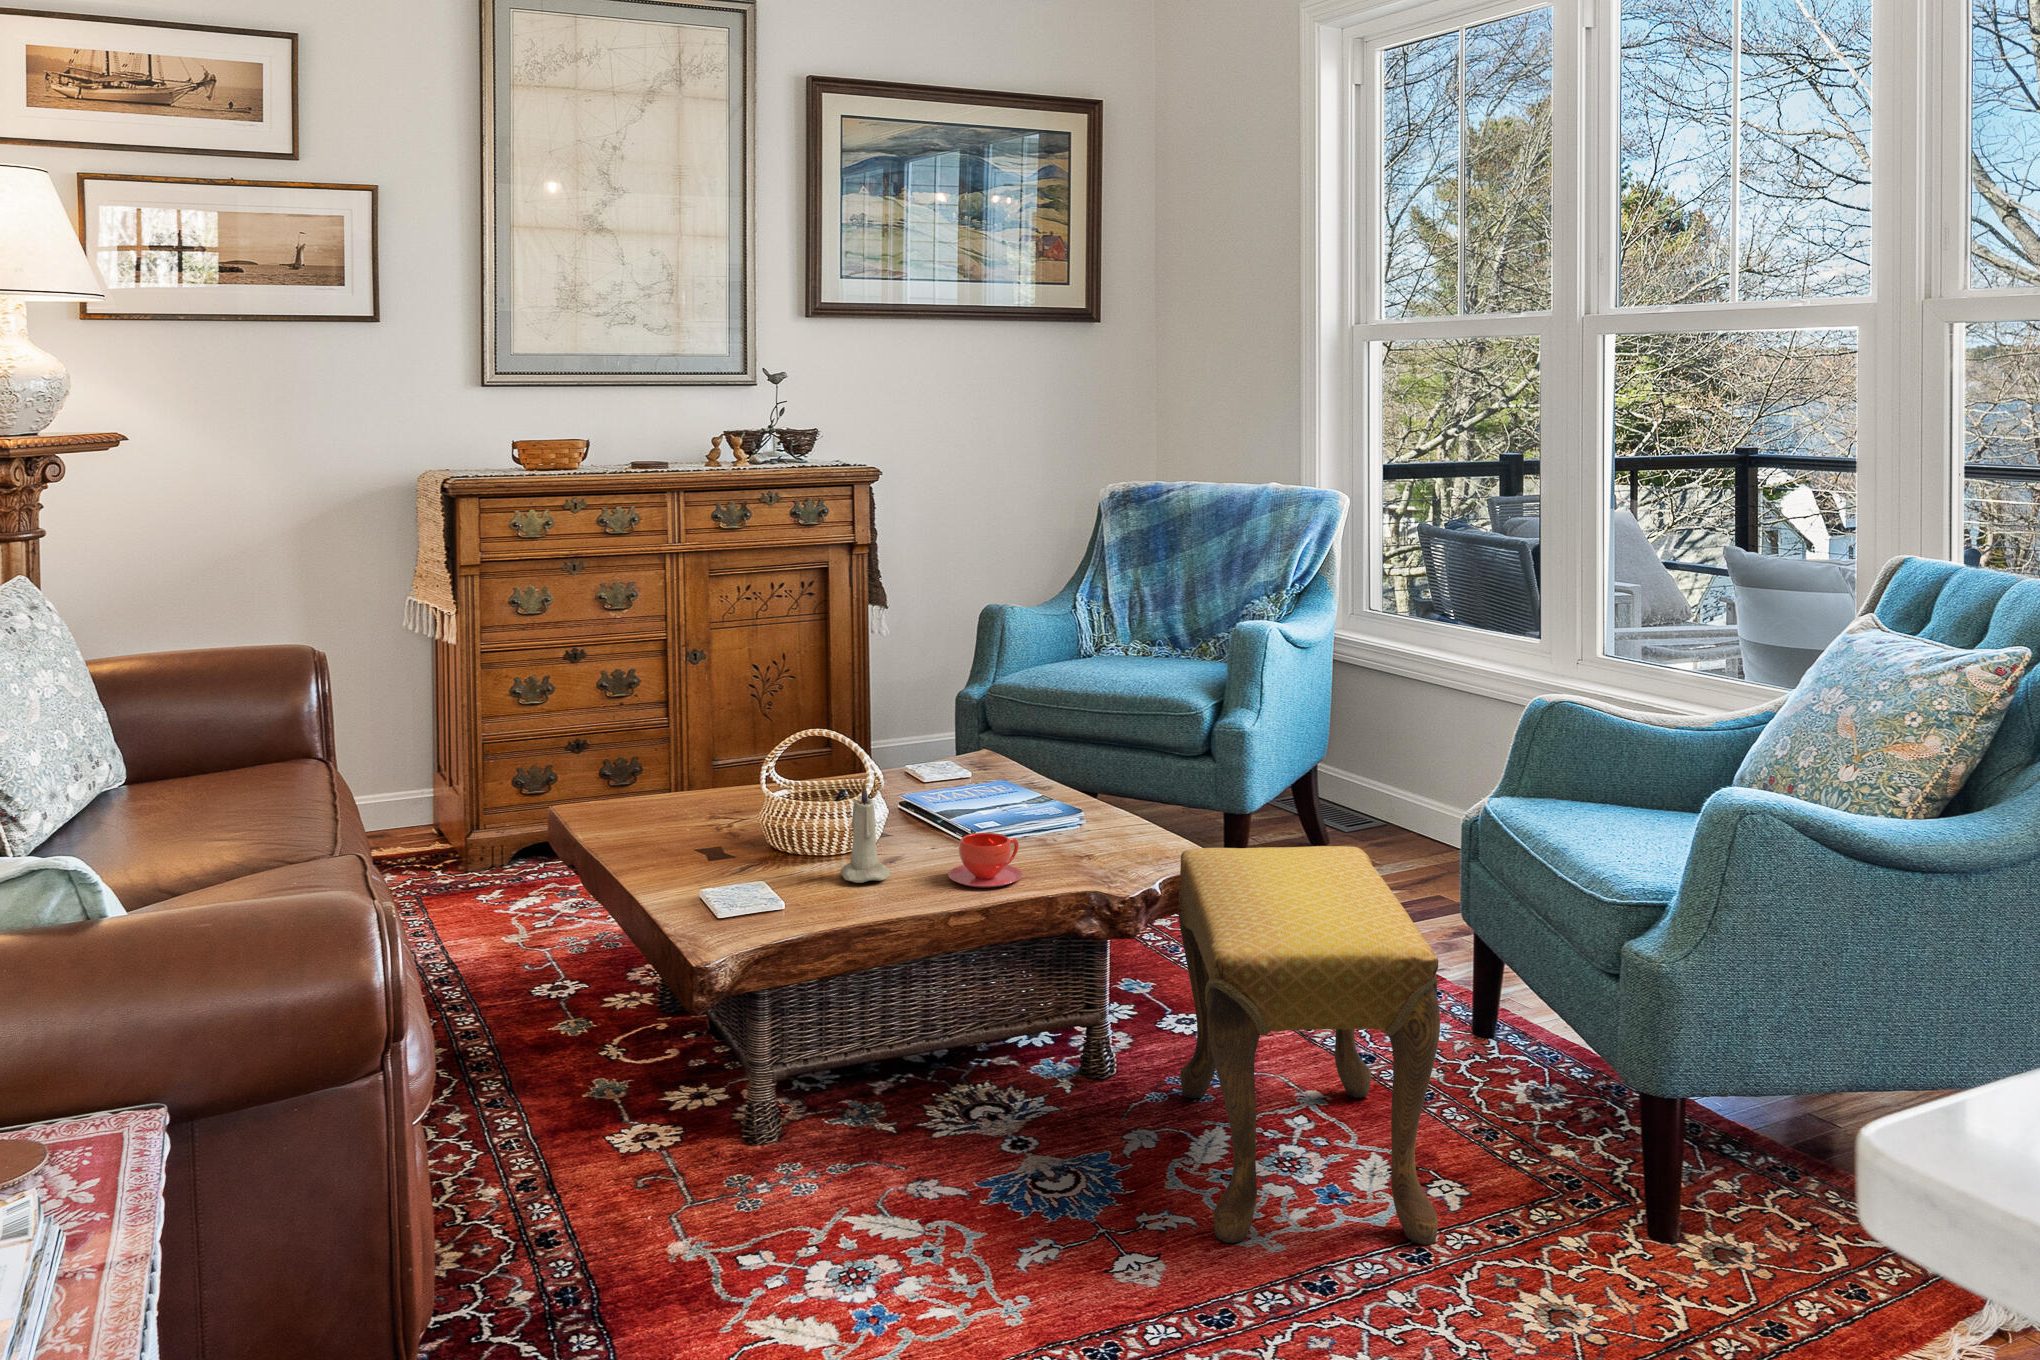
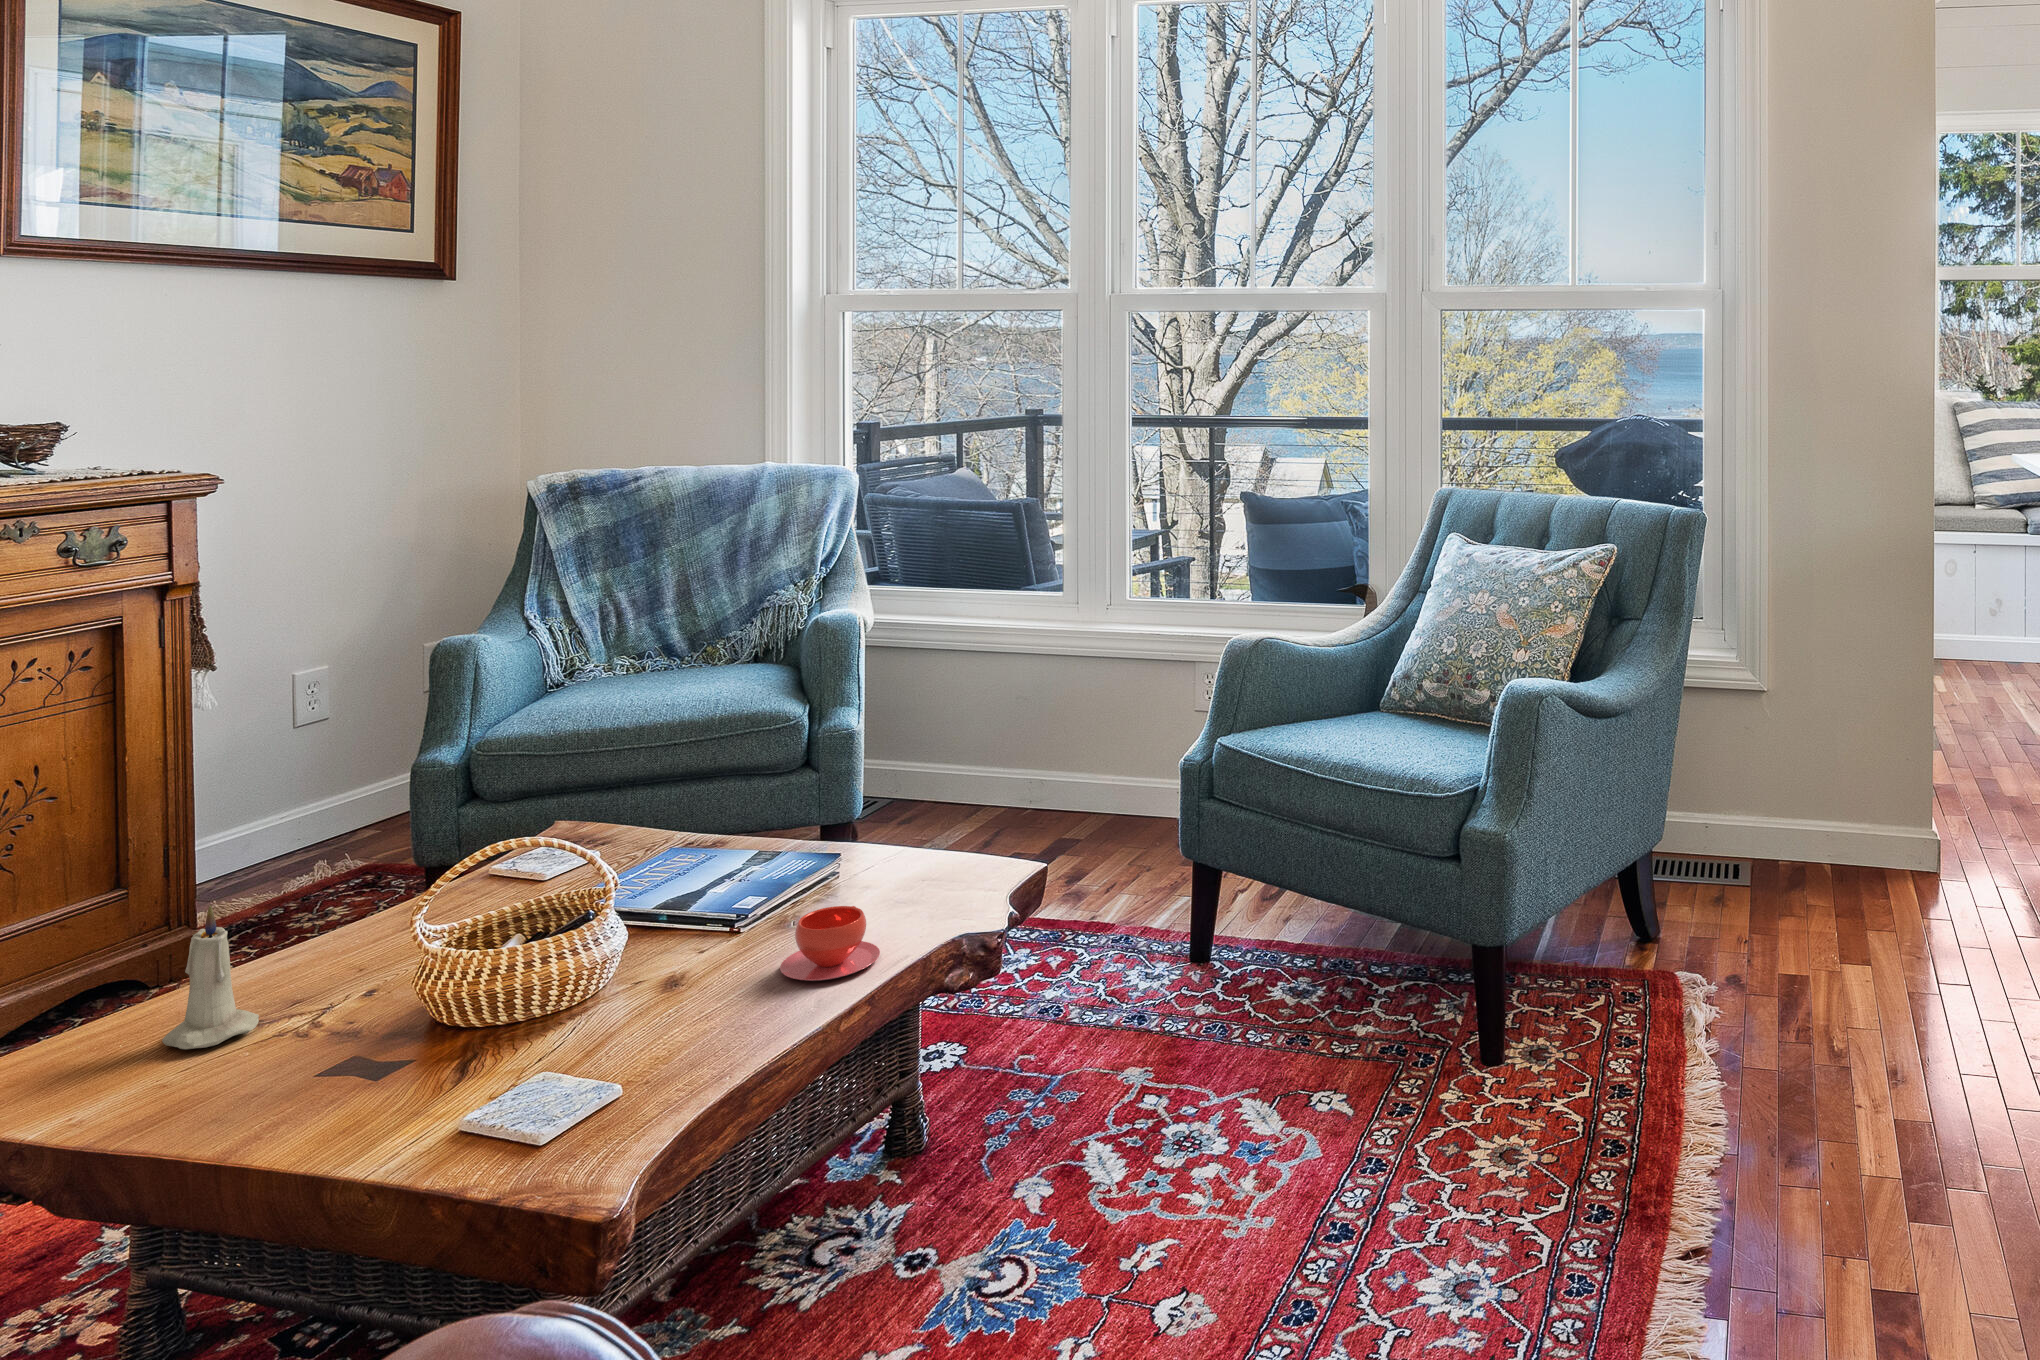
candle: present [840,782,891,883] -> present [162,905,259,1049]
footstool: present [1178,846,1440,1245] -> none [1013,812,1377,1244]

